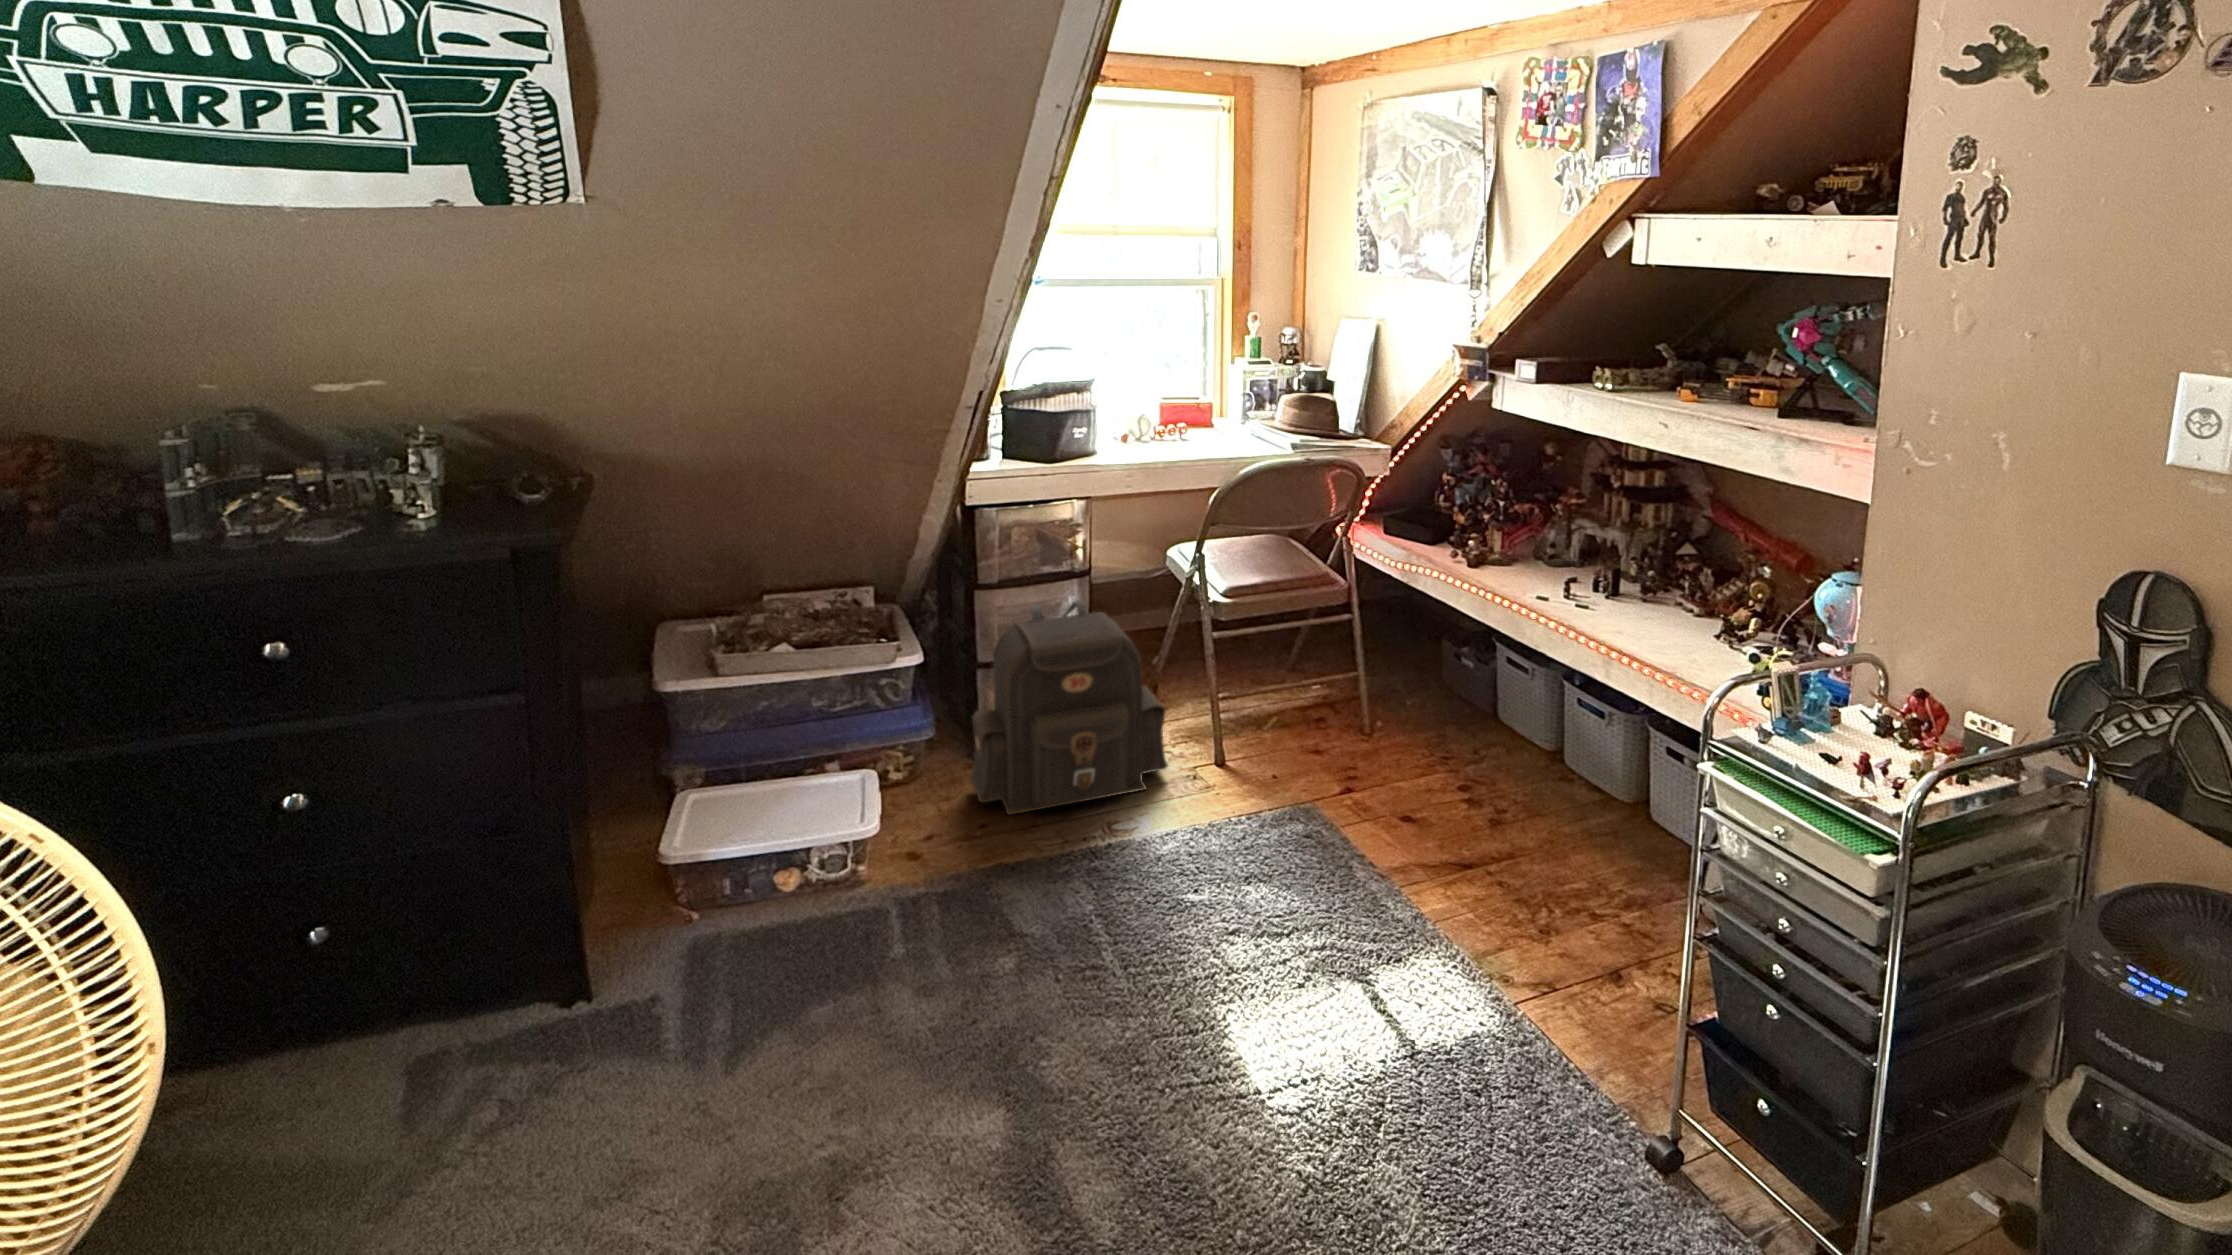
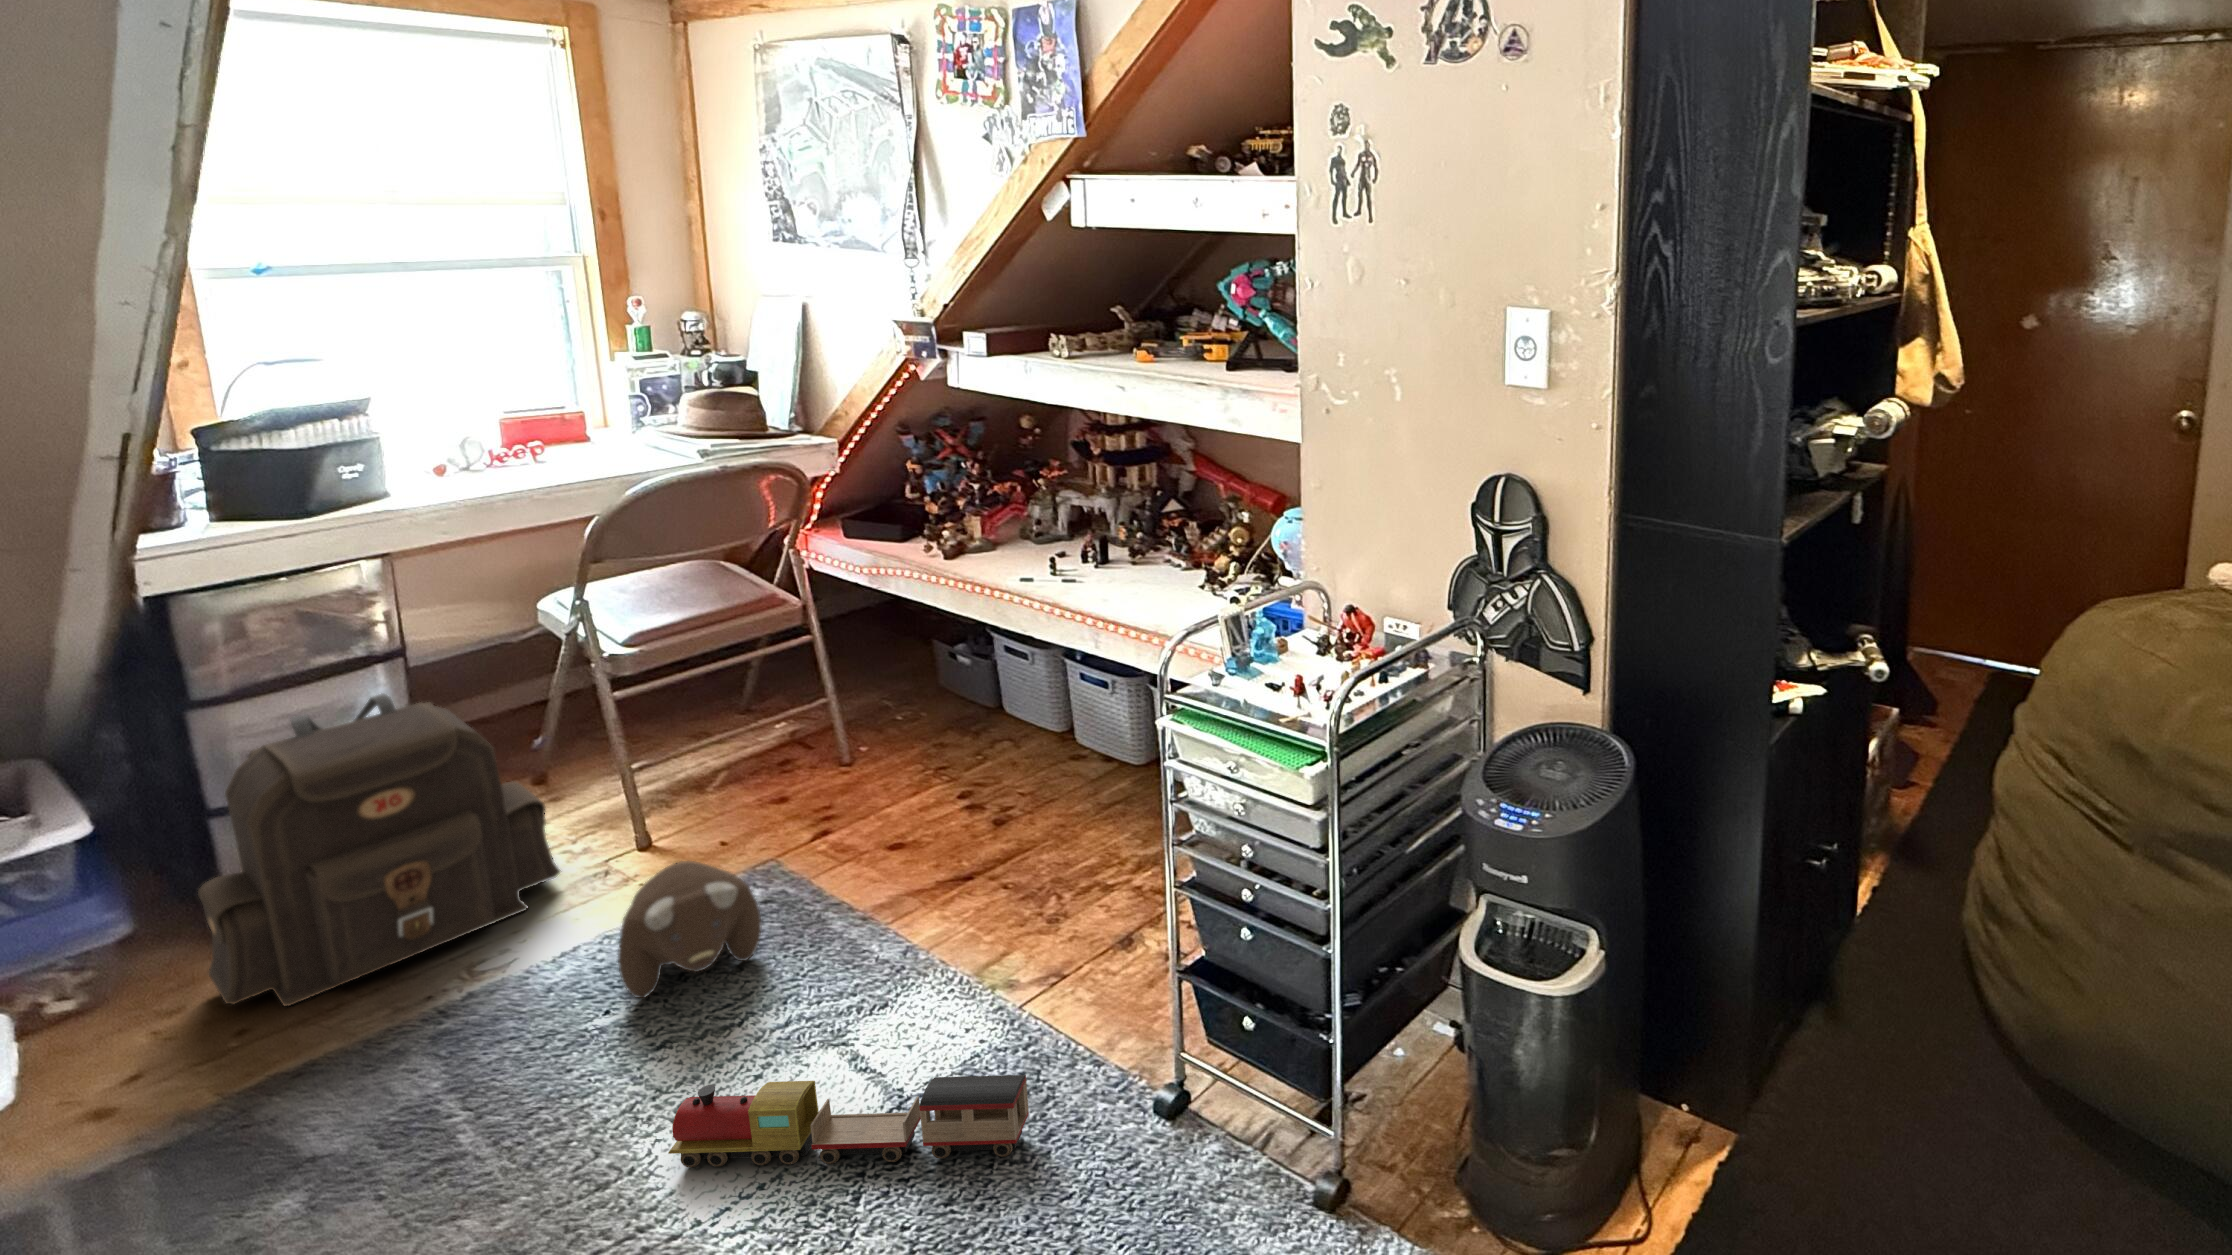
plush toy: none [1209,783,1307,887] -> present [618,861,762,998]
toy train: none [1241,977,1529,1142] -> present [668,1075,1029,1168]

